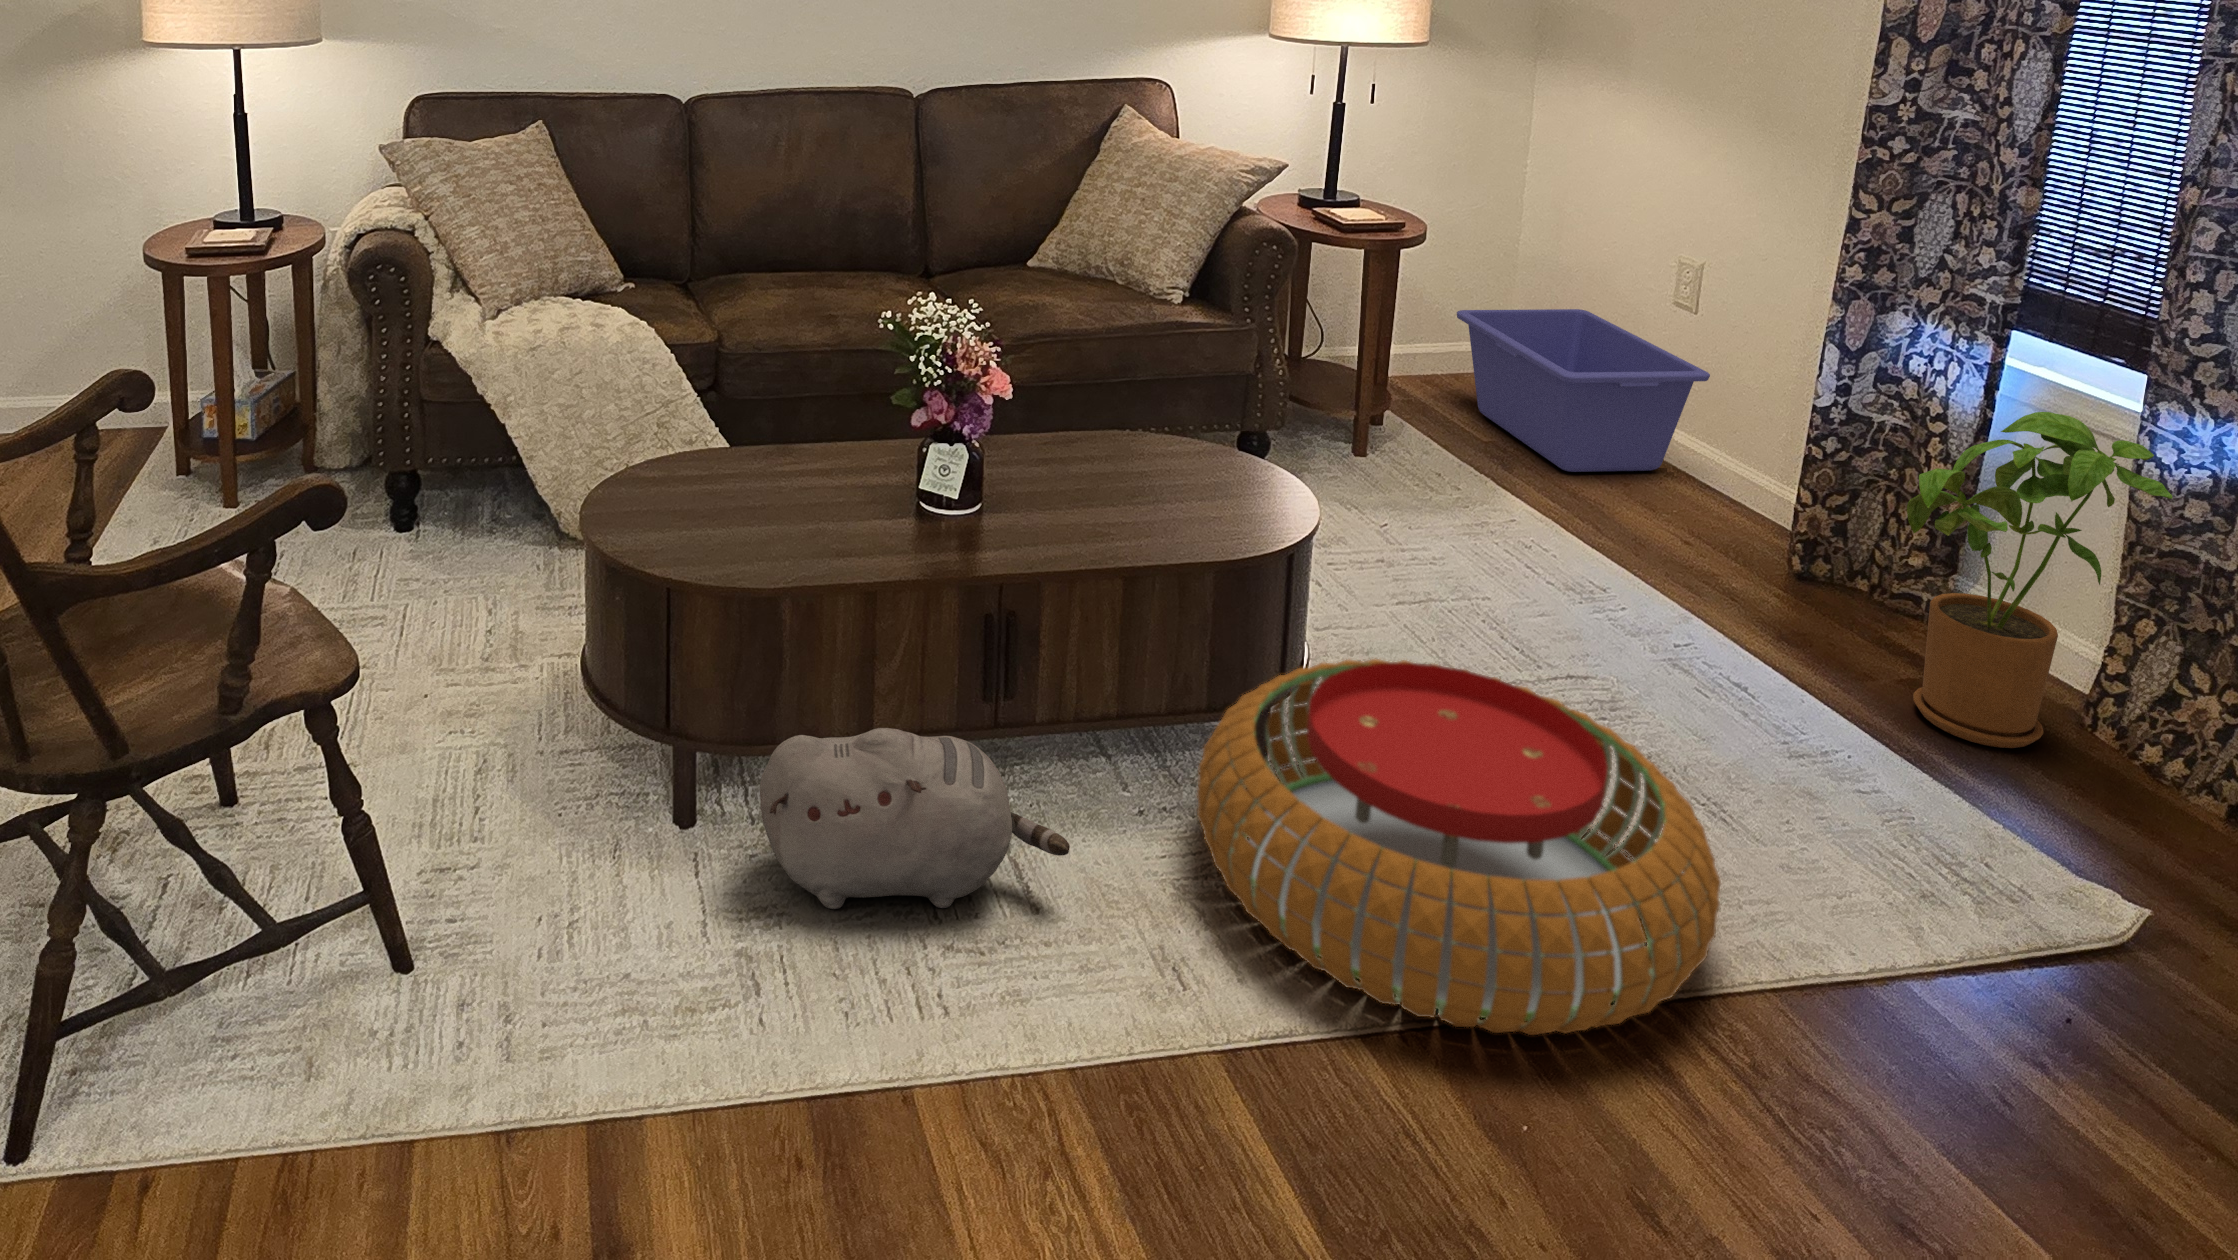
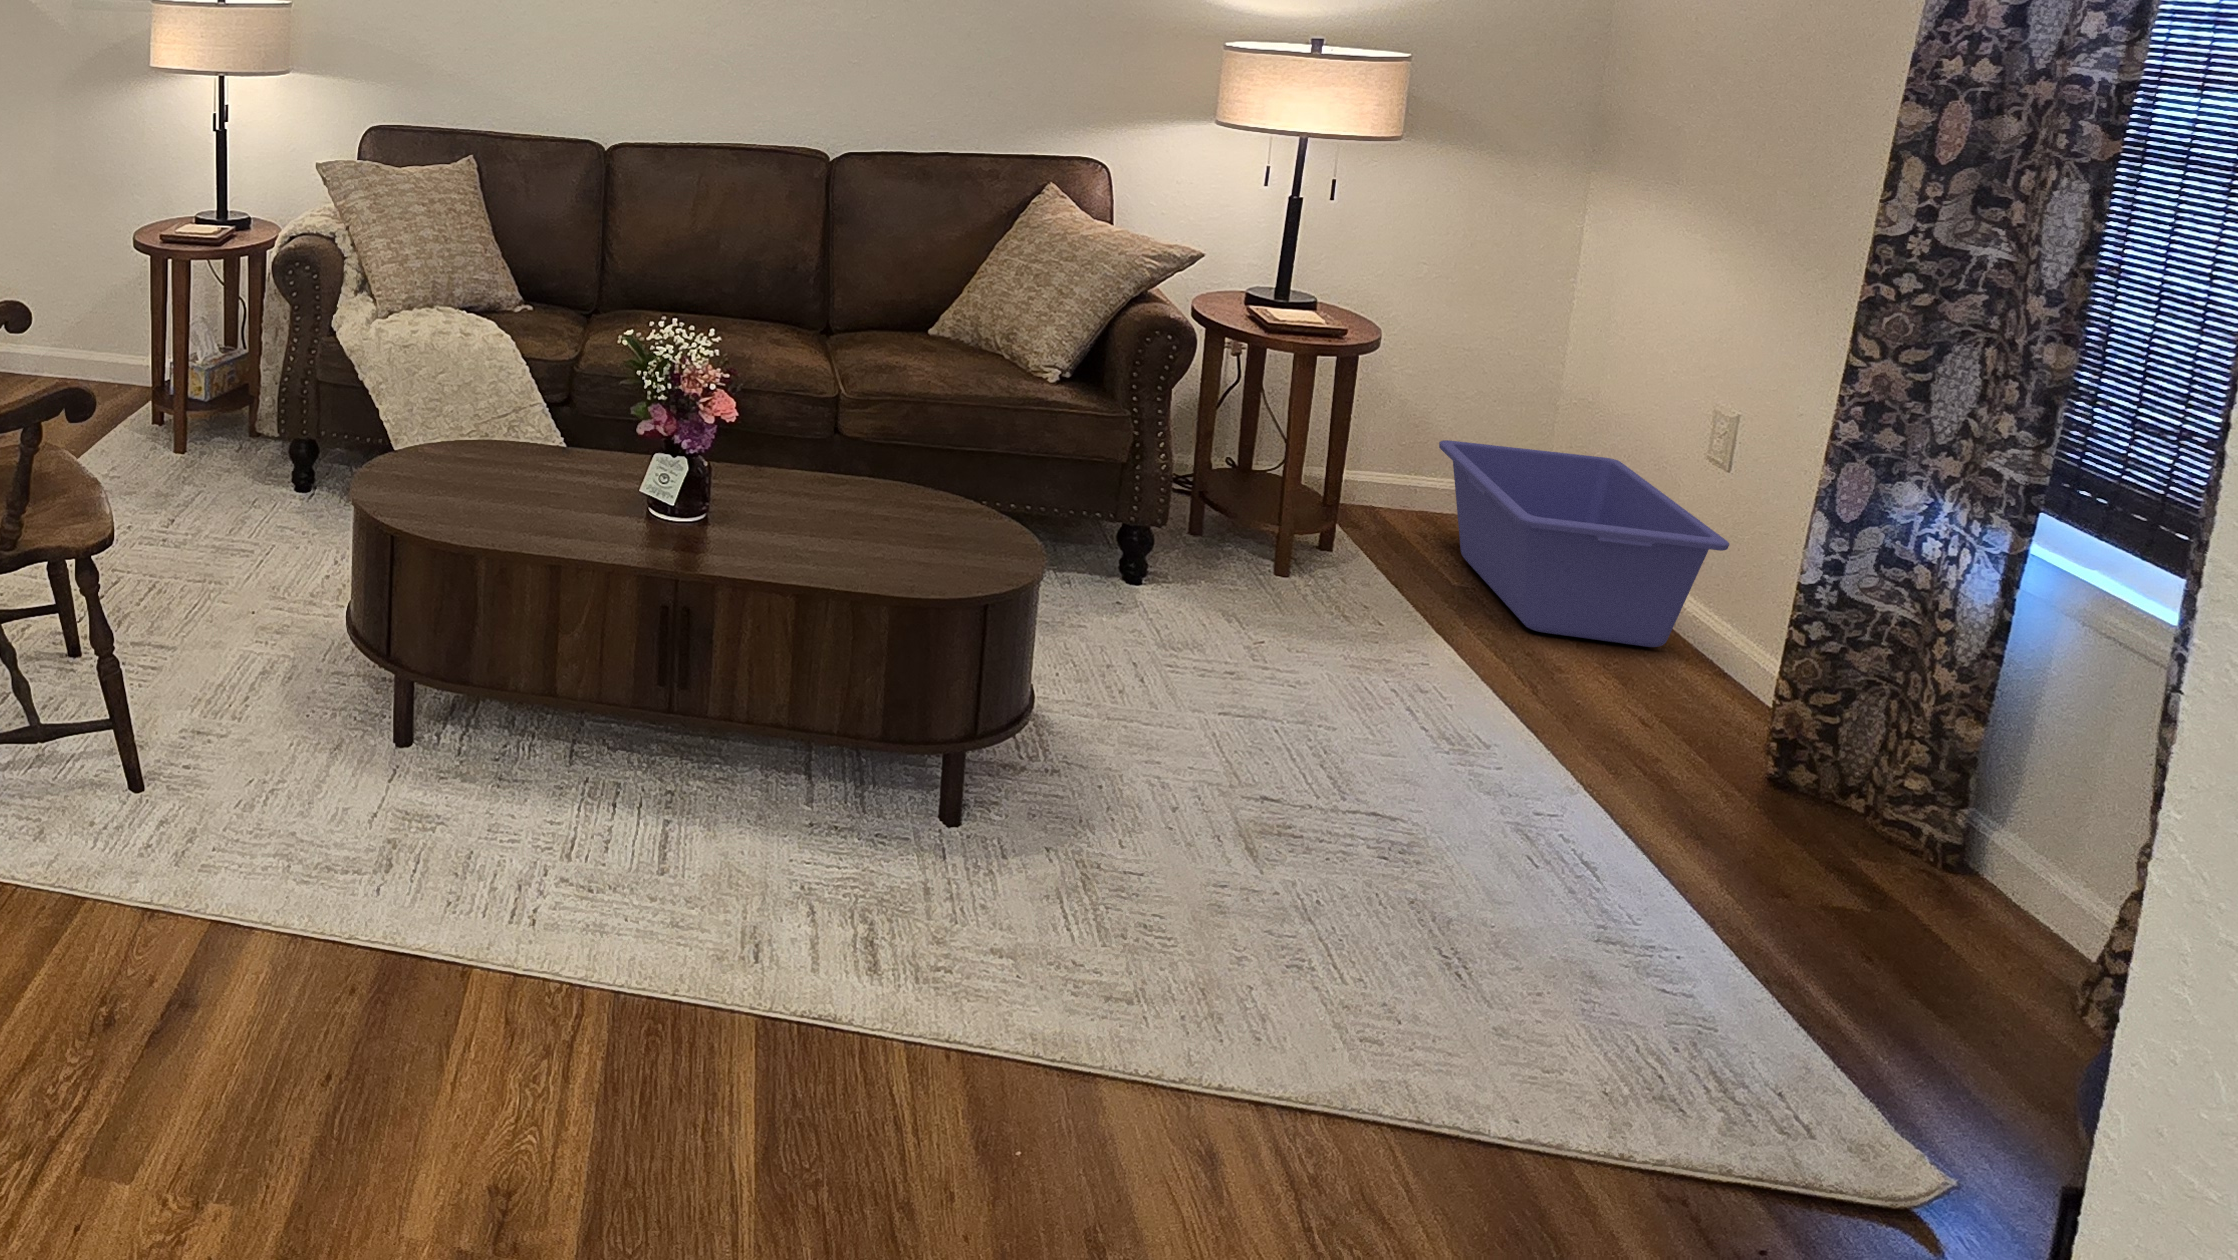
house plant: present [1907,412,2173,748] -> none [1789,597,2125,1001]
pouf: present [1197,658,1721,1035] -> none [827,718,1354,1093]
plush toy: present [760,728,1070,909] -> none [432,672,692,849]

